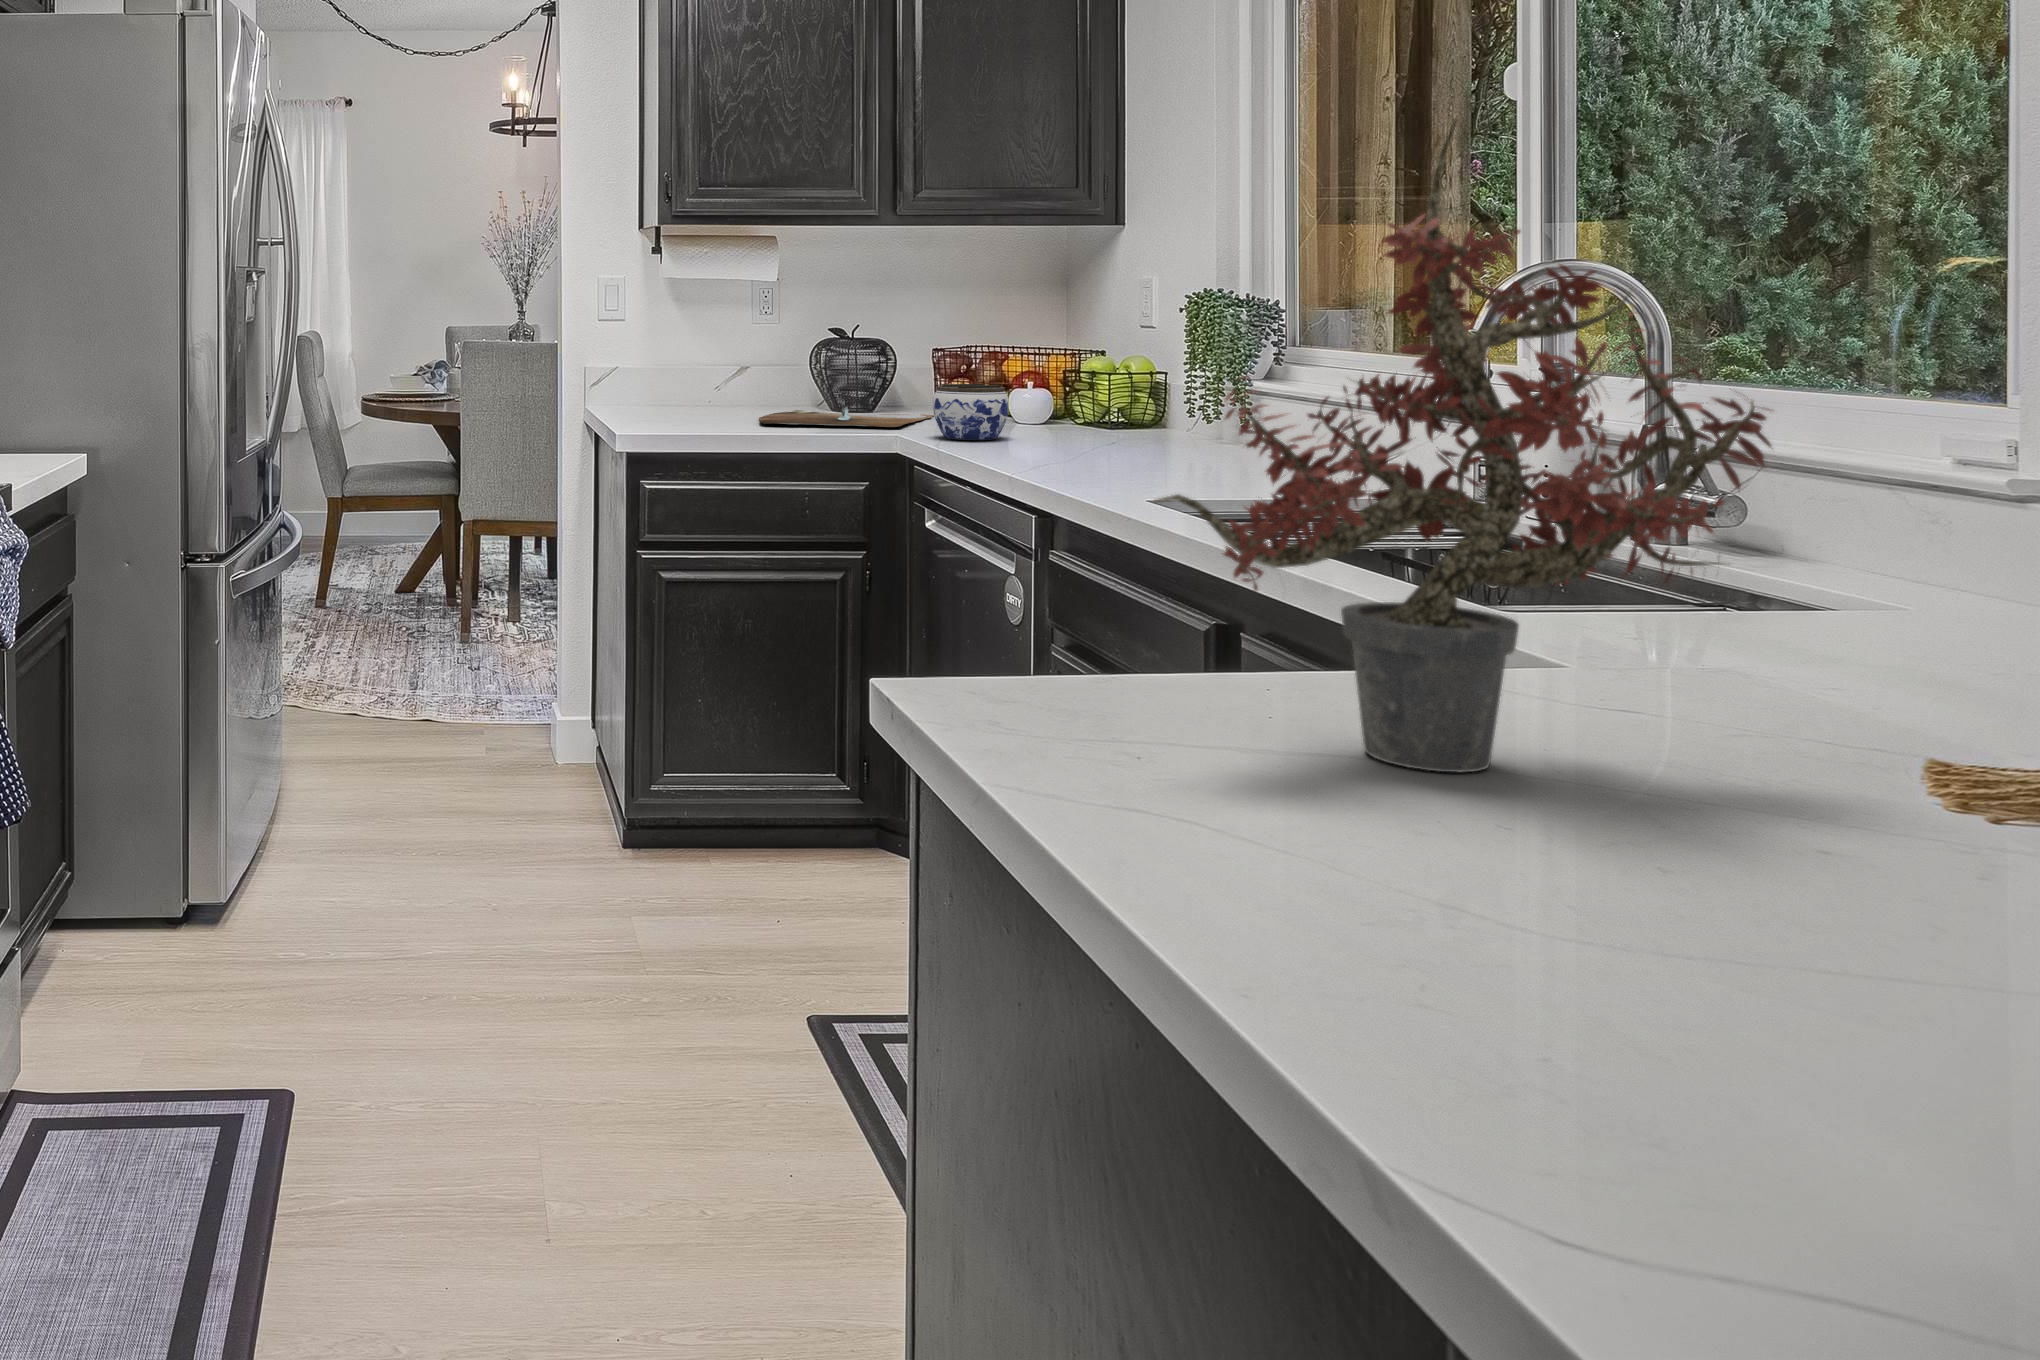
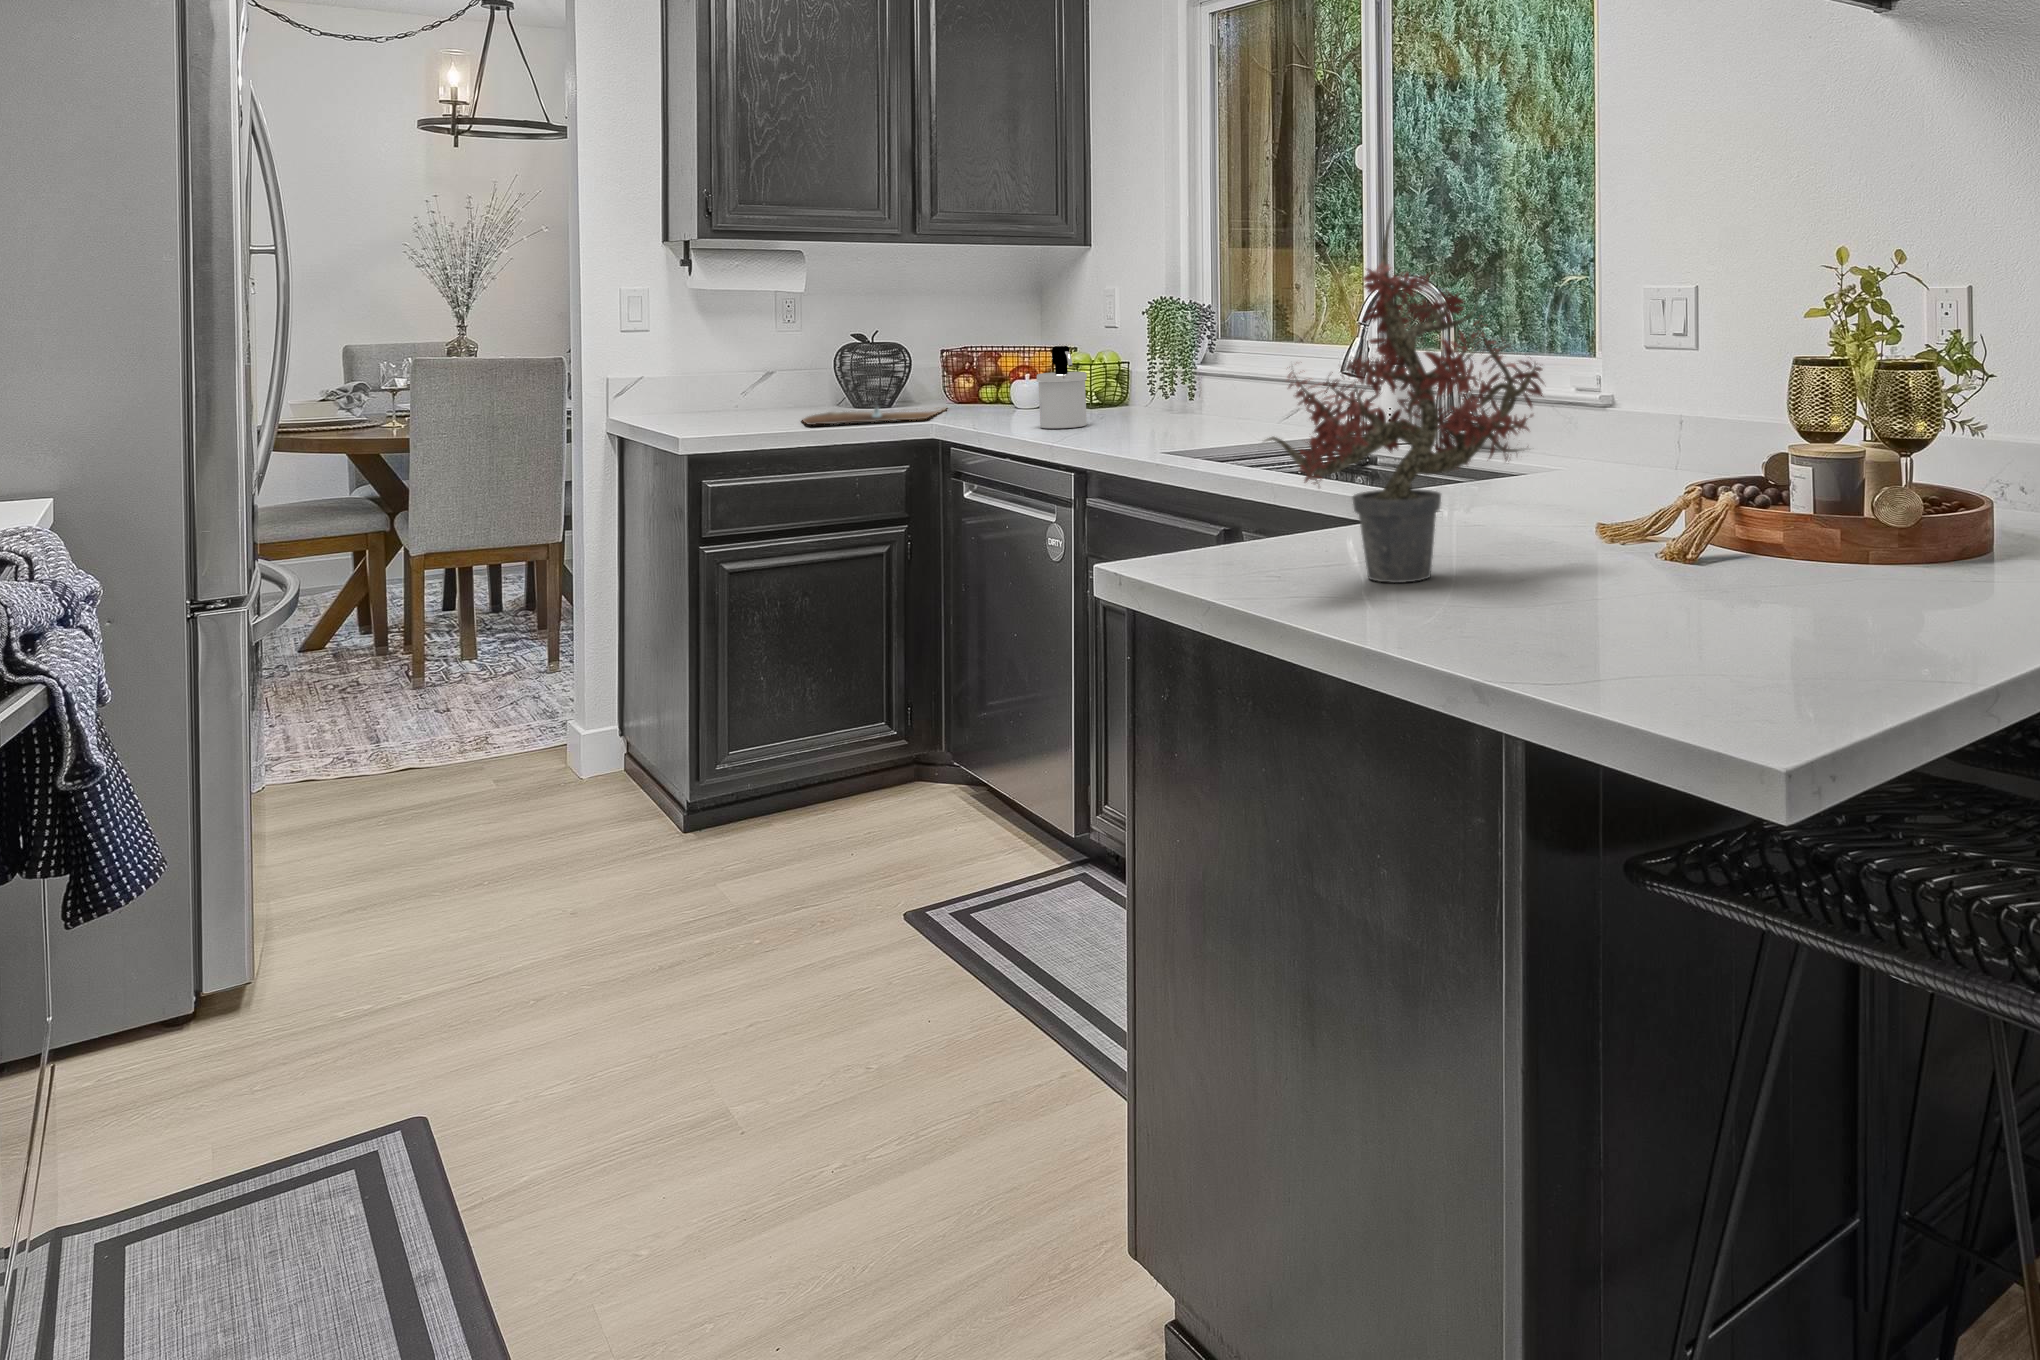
soap dispenser: none [1029,346,1096,452] -> present [1037,346,1087,429]
jar: present [933,384,1009,440] -> none [959,379,1018,425]

